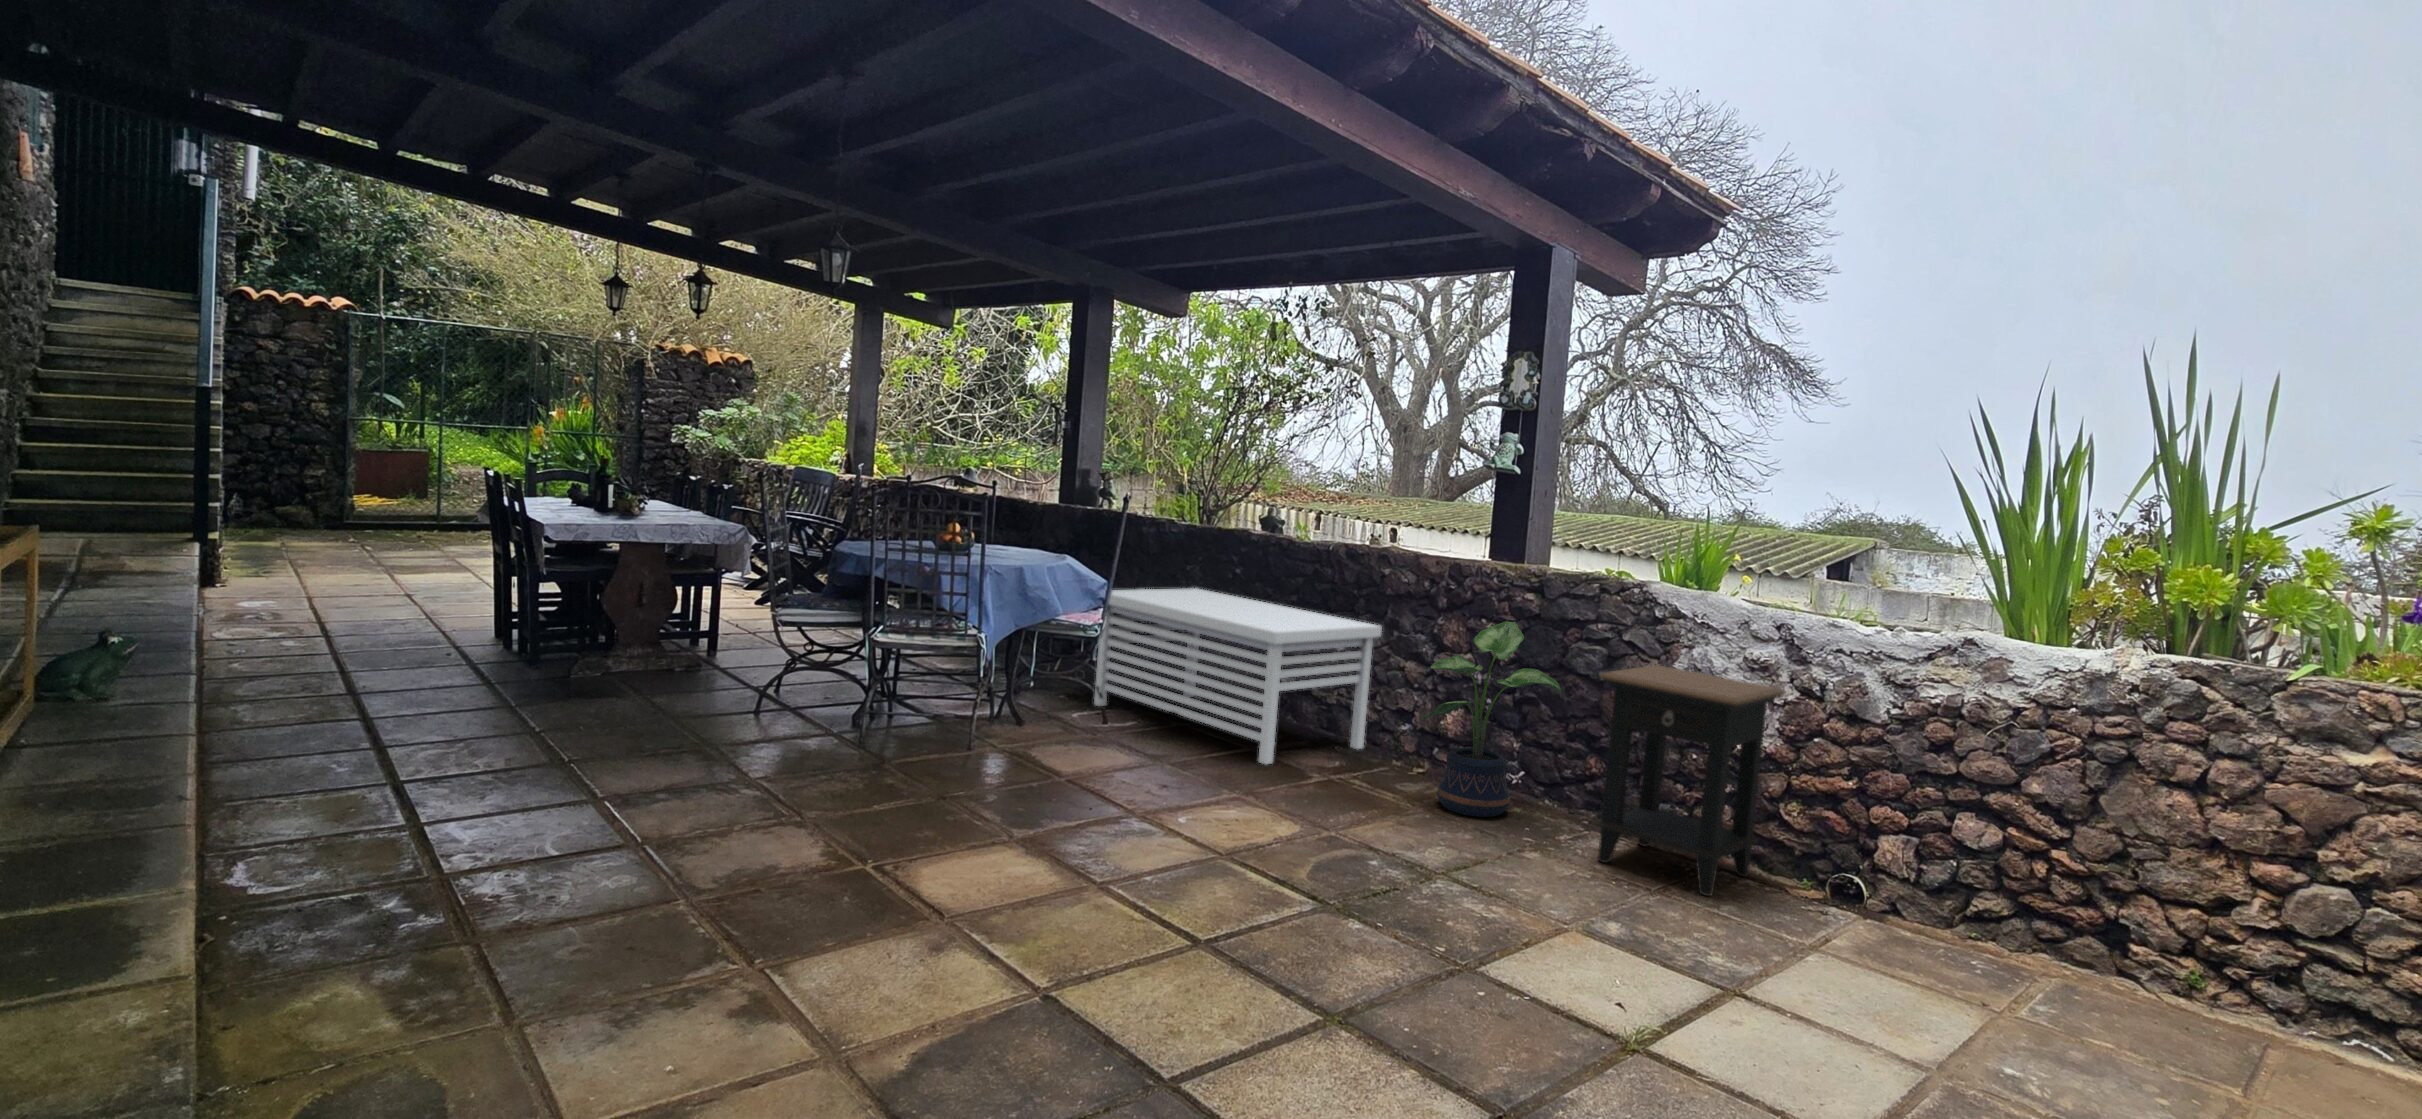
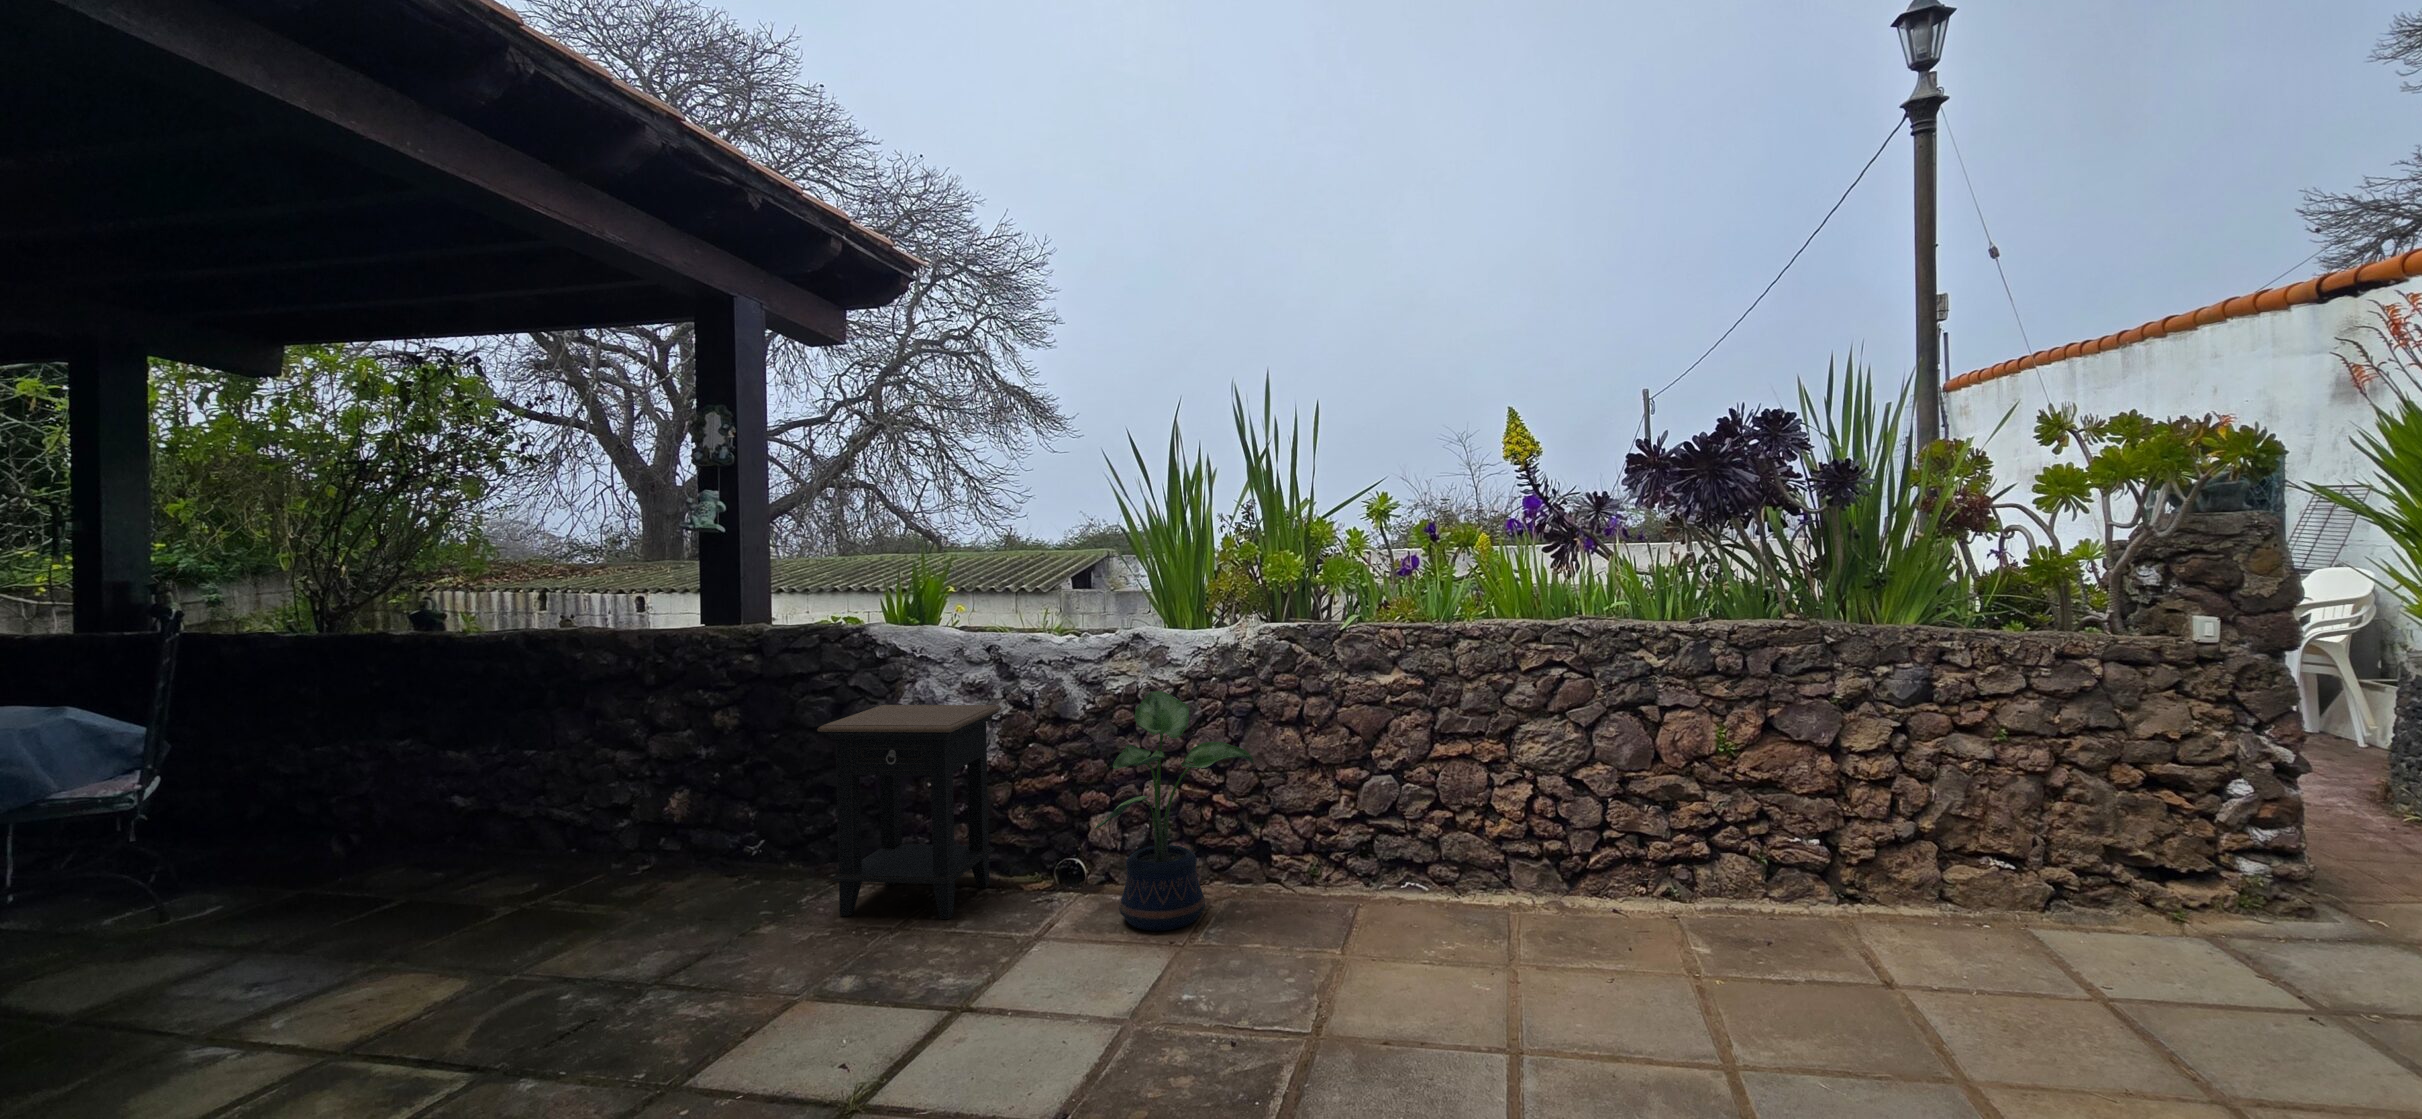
storage bench: present [1094,588,1382,764] -> none [107,715,580,918]
potted plant: present [1424,621,1561,817] -> present [1095,690,1254,931]

